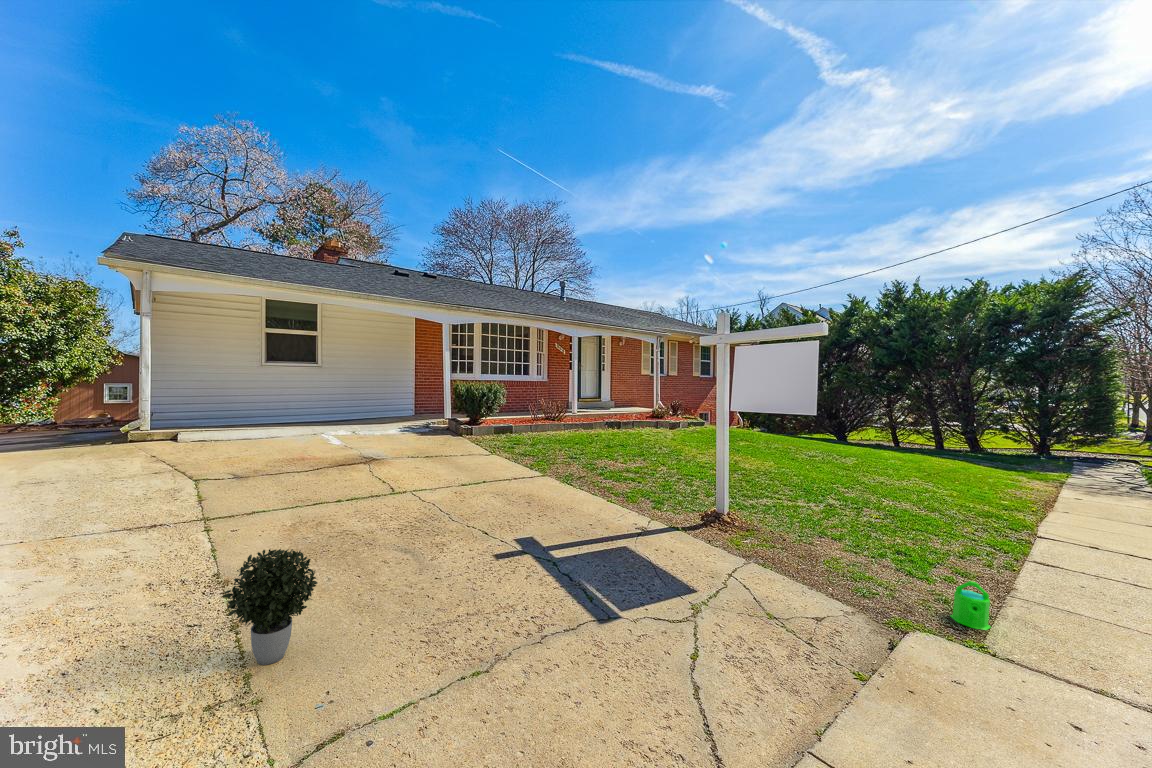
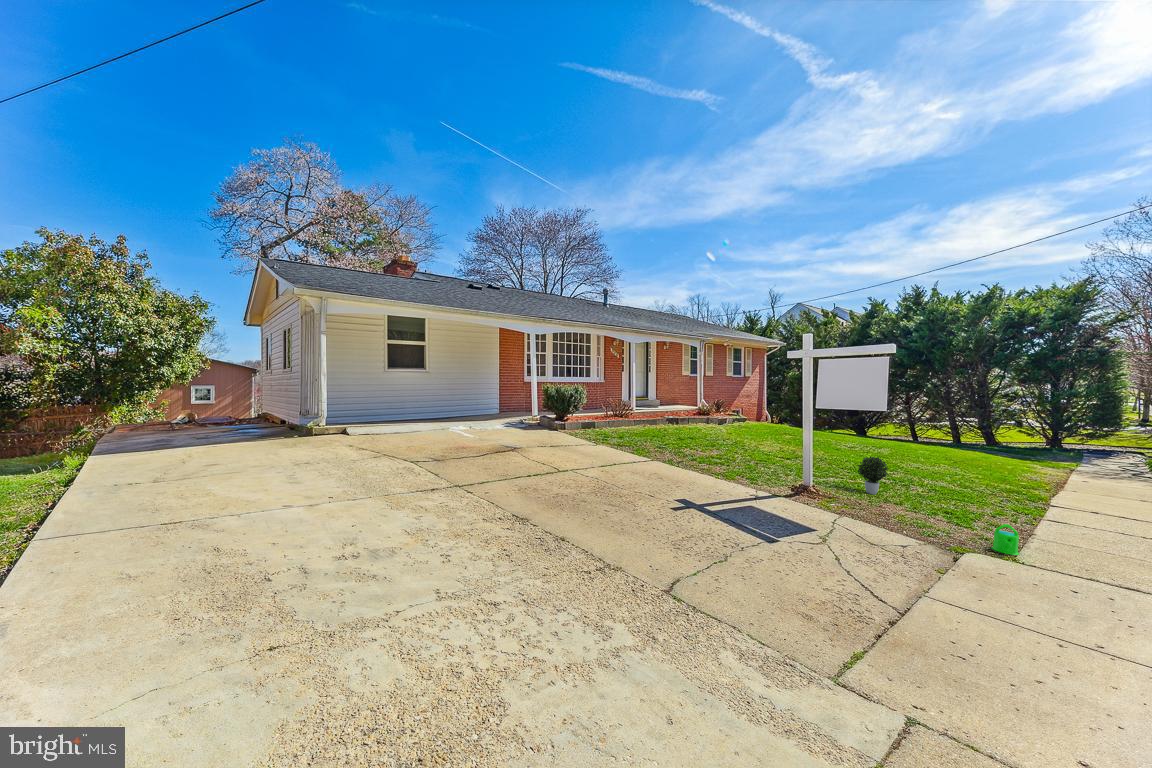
potted plant: present [223,549,318,665] -> present [858,456,888,495]

